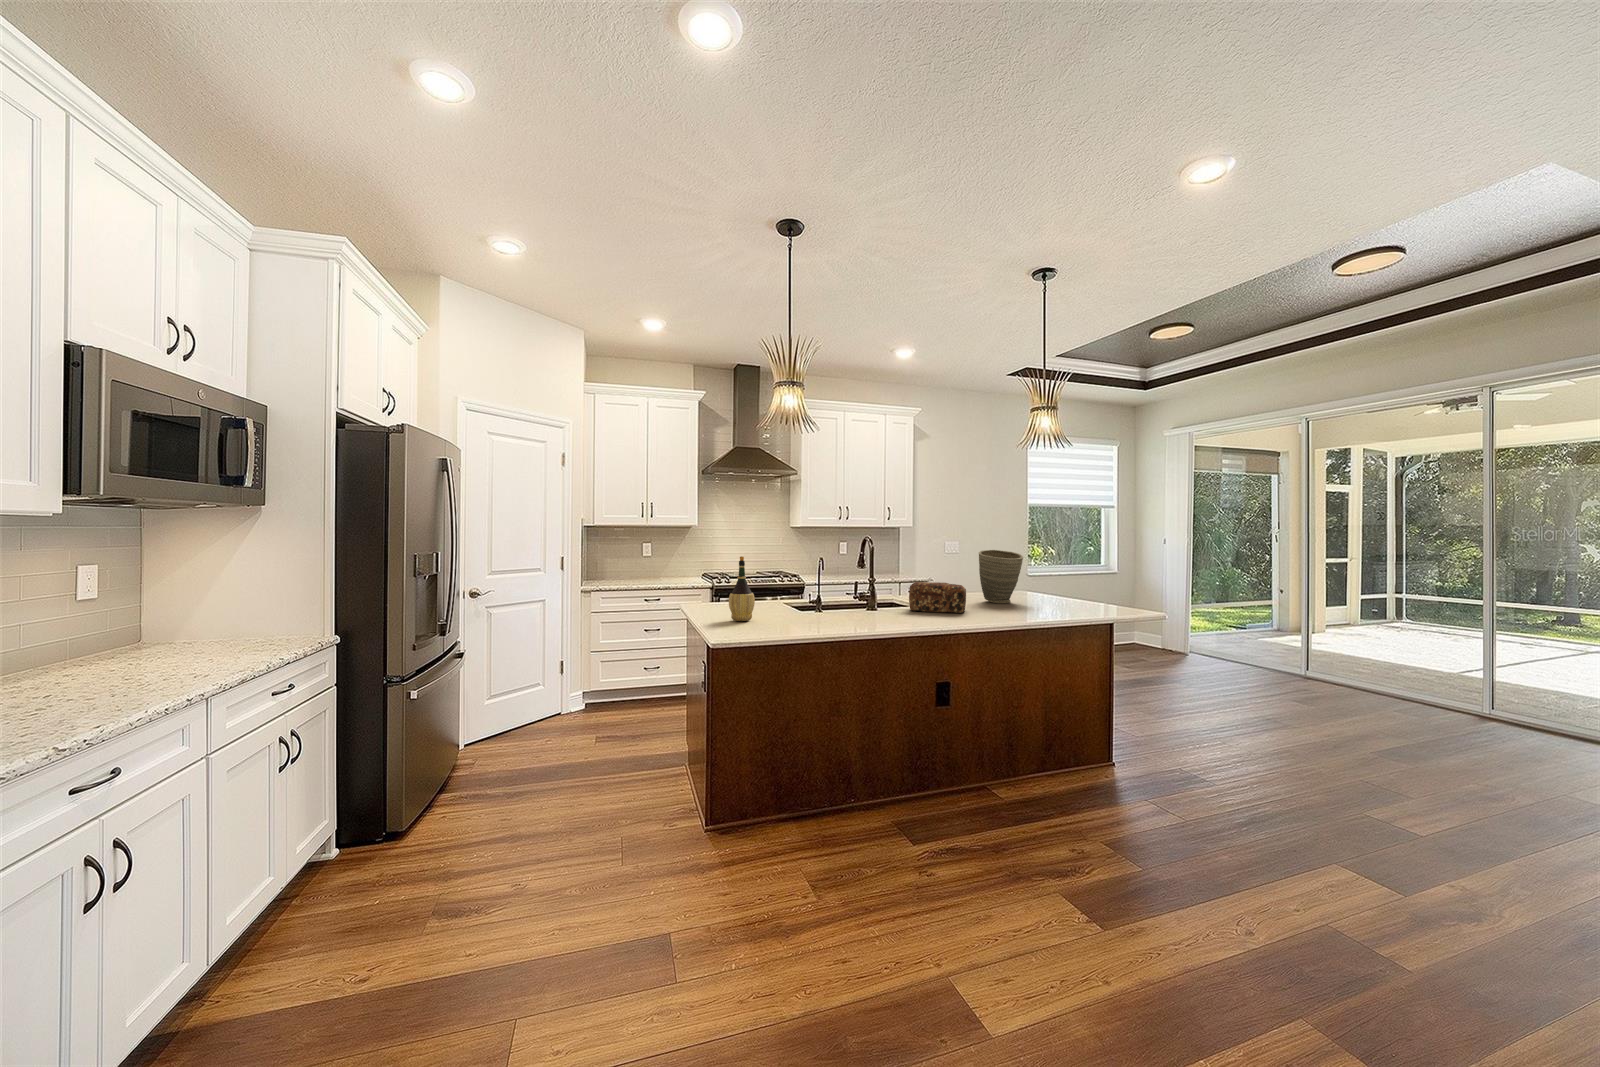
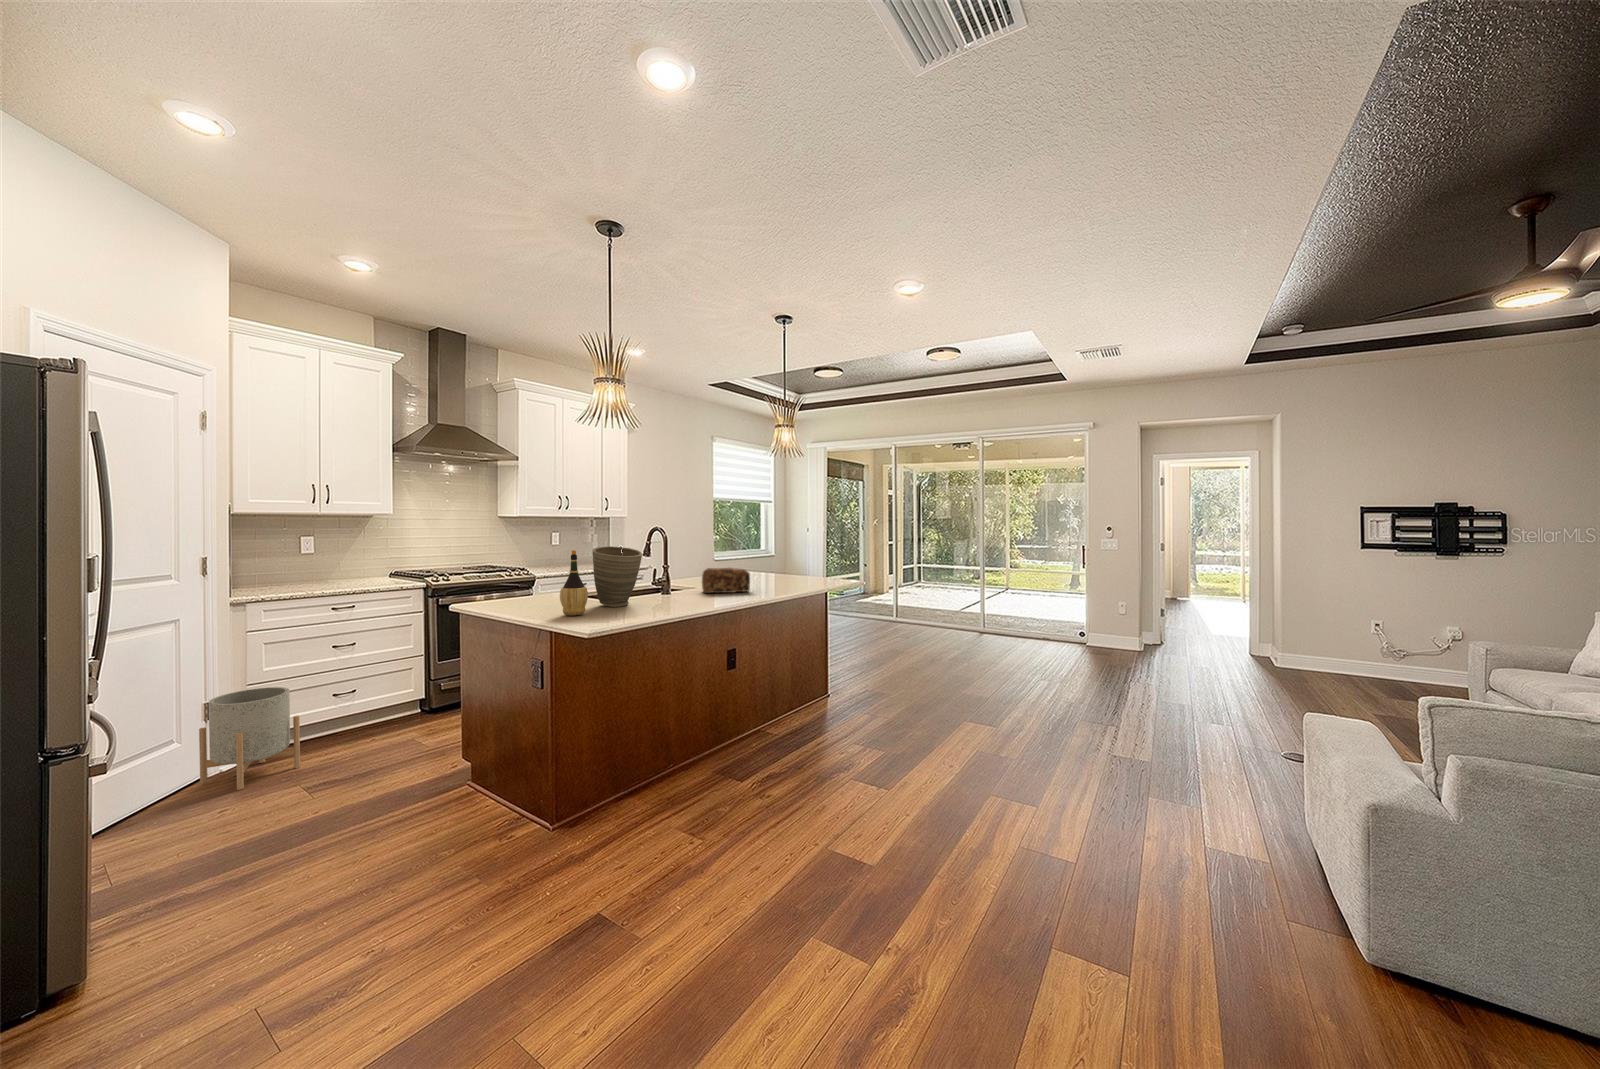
vase: present [979,550,1023,603] -> present [592,546,642,607]
planter: none [561,653,613,726] -> present [199,687,300,790]

